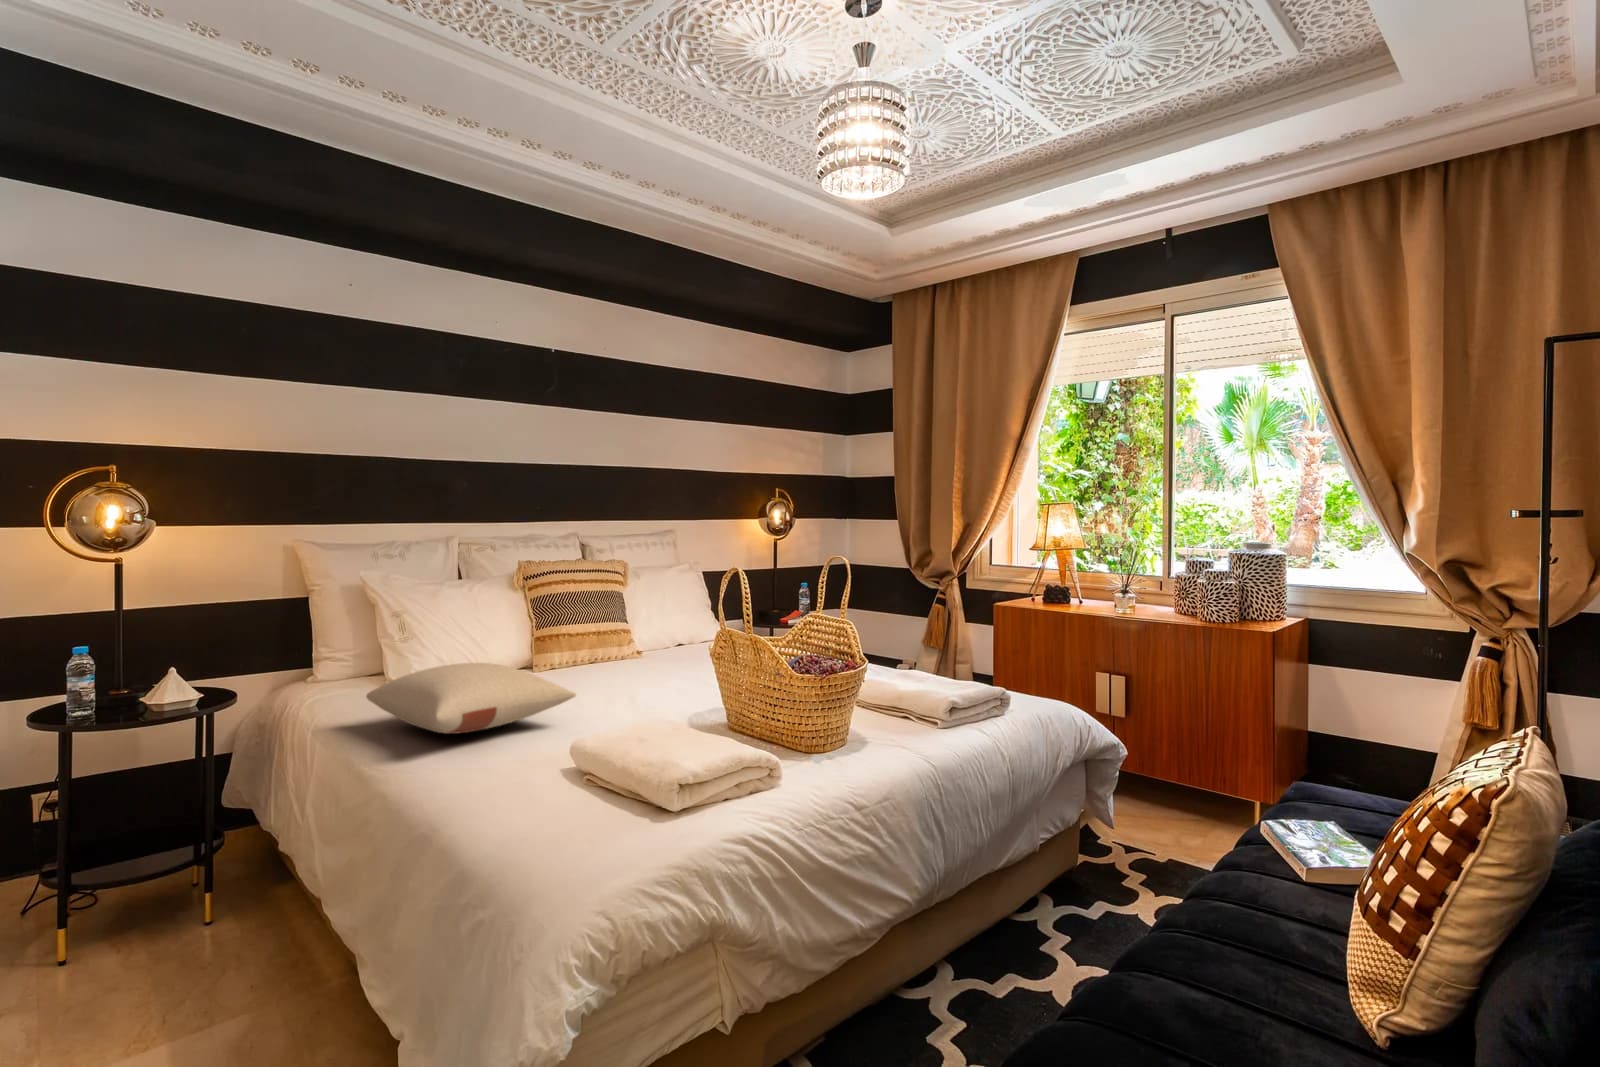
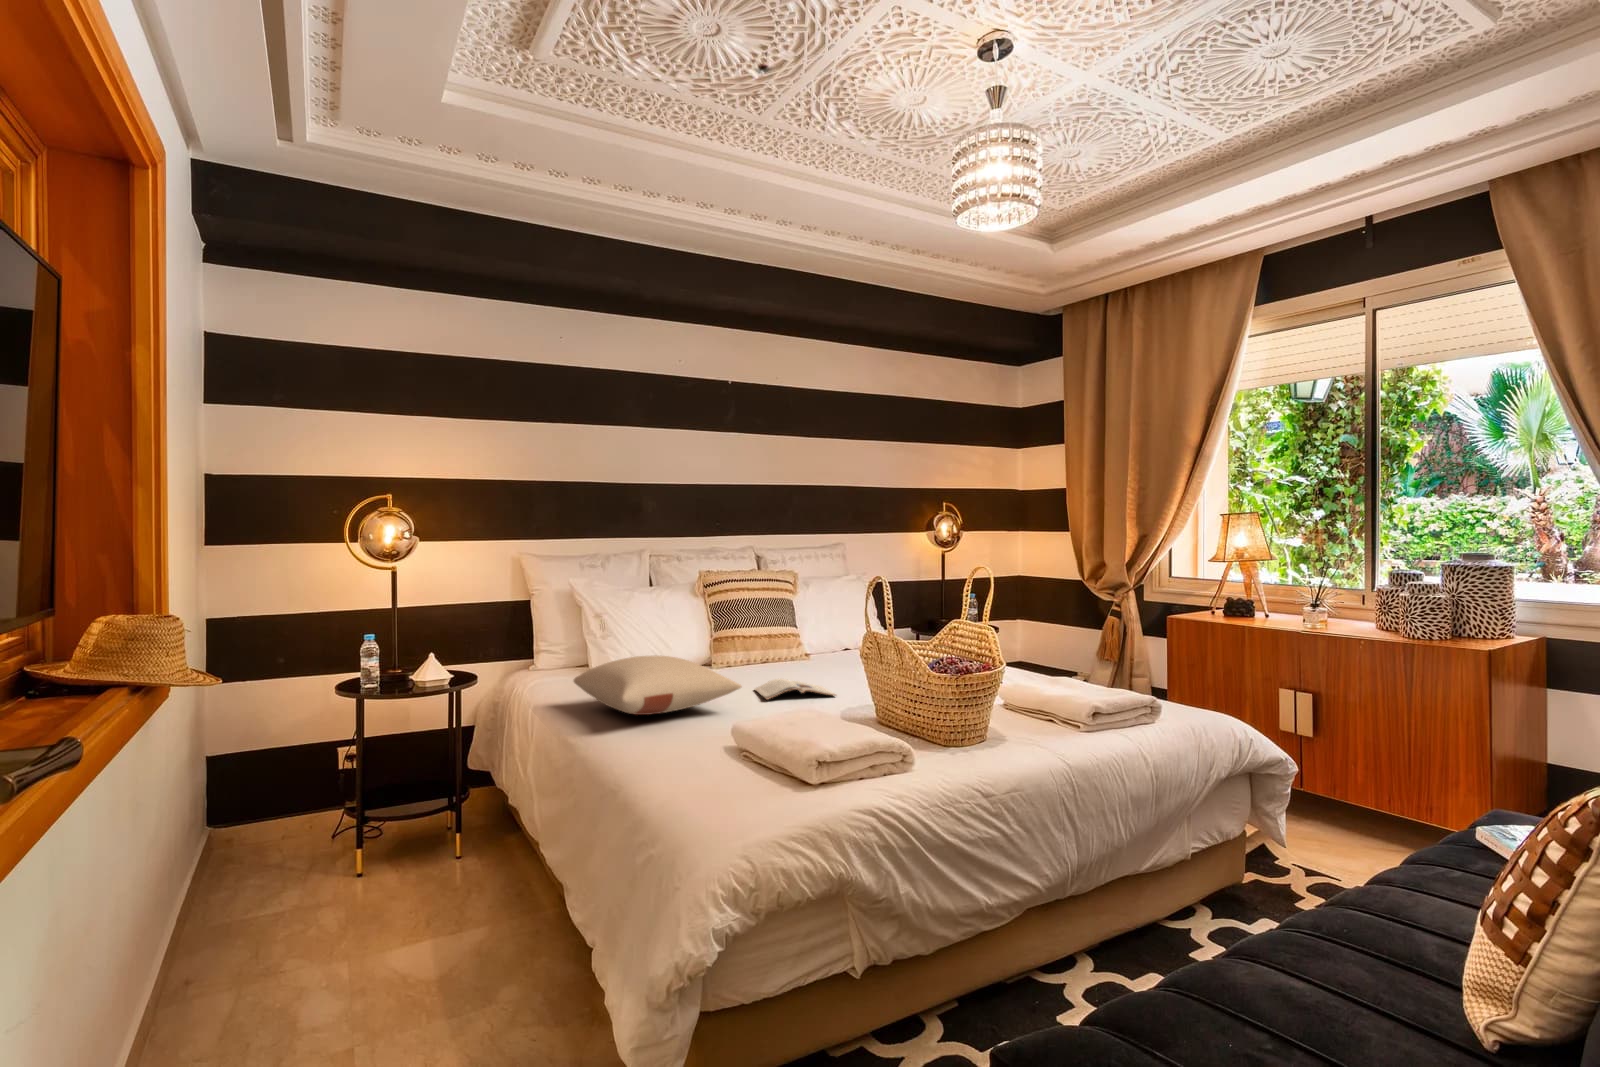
magazine: none [585,682,680,708] -> present [755,678,836,700]

